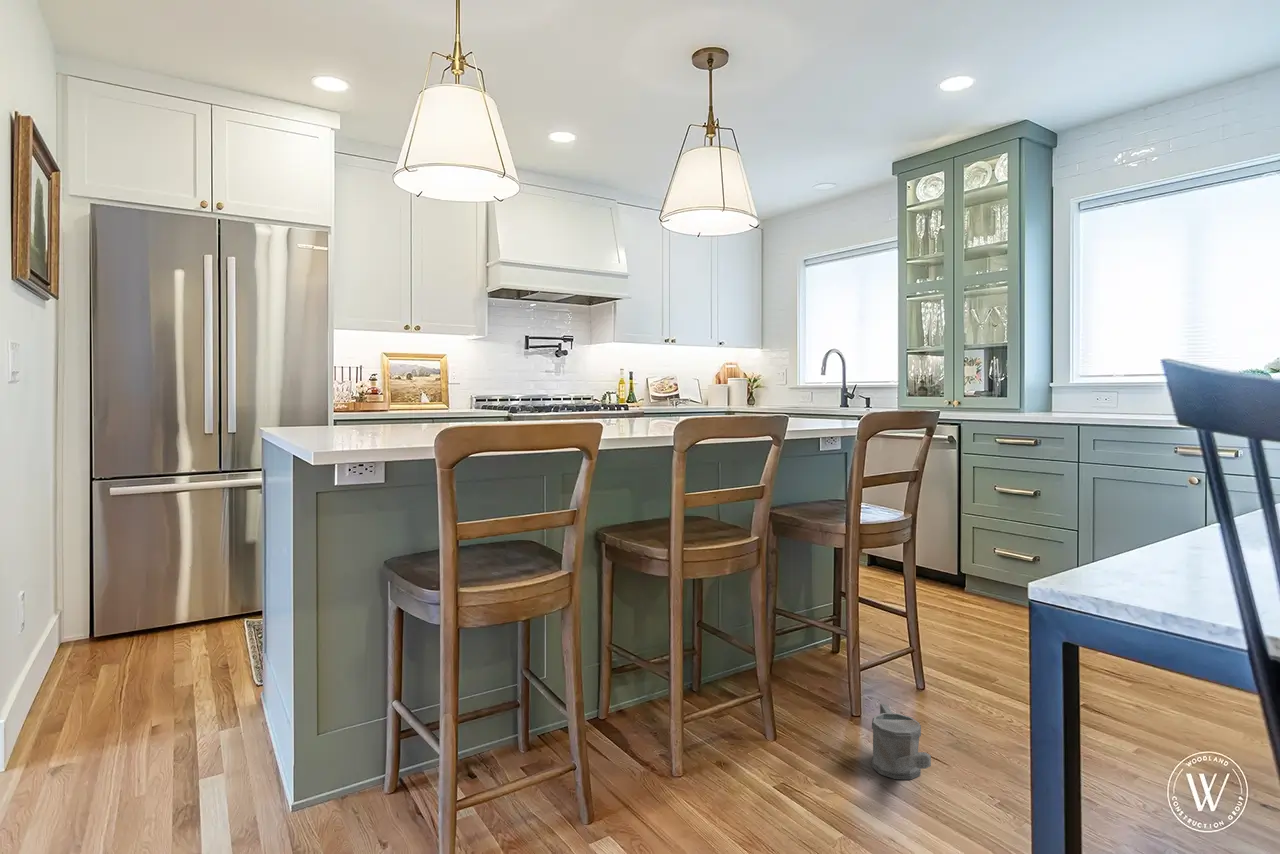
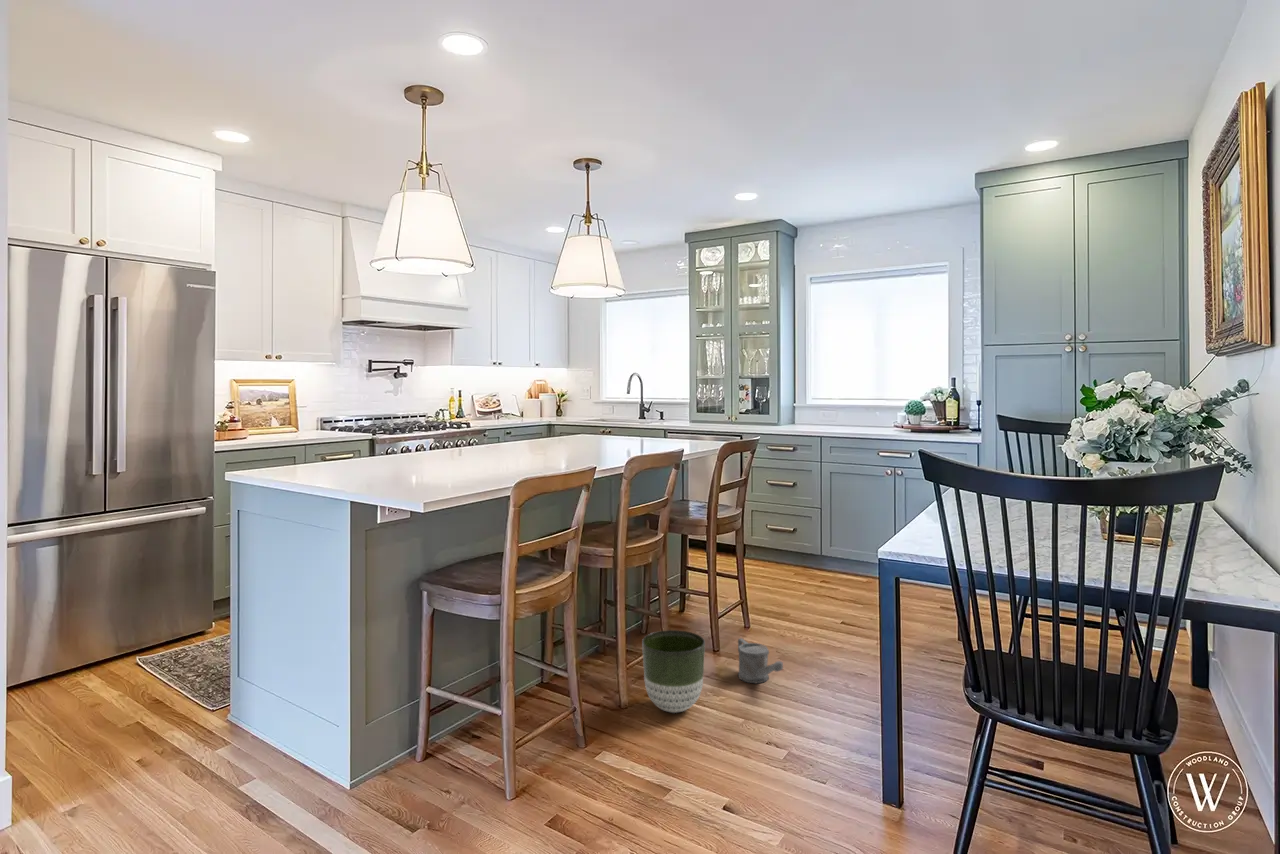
planter: none [698,676,794,804] -> present [642,630,705,713]

